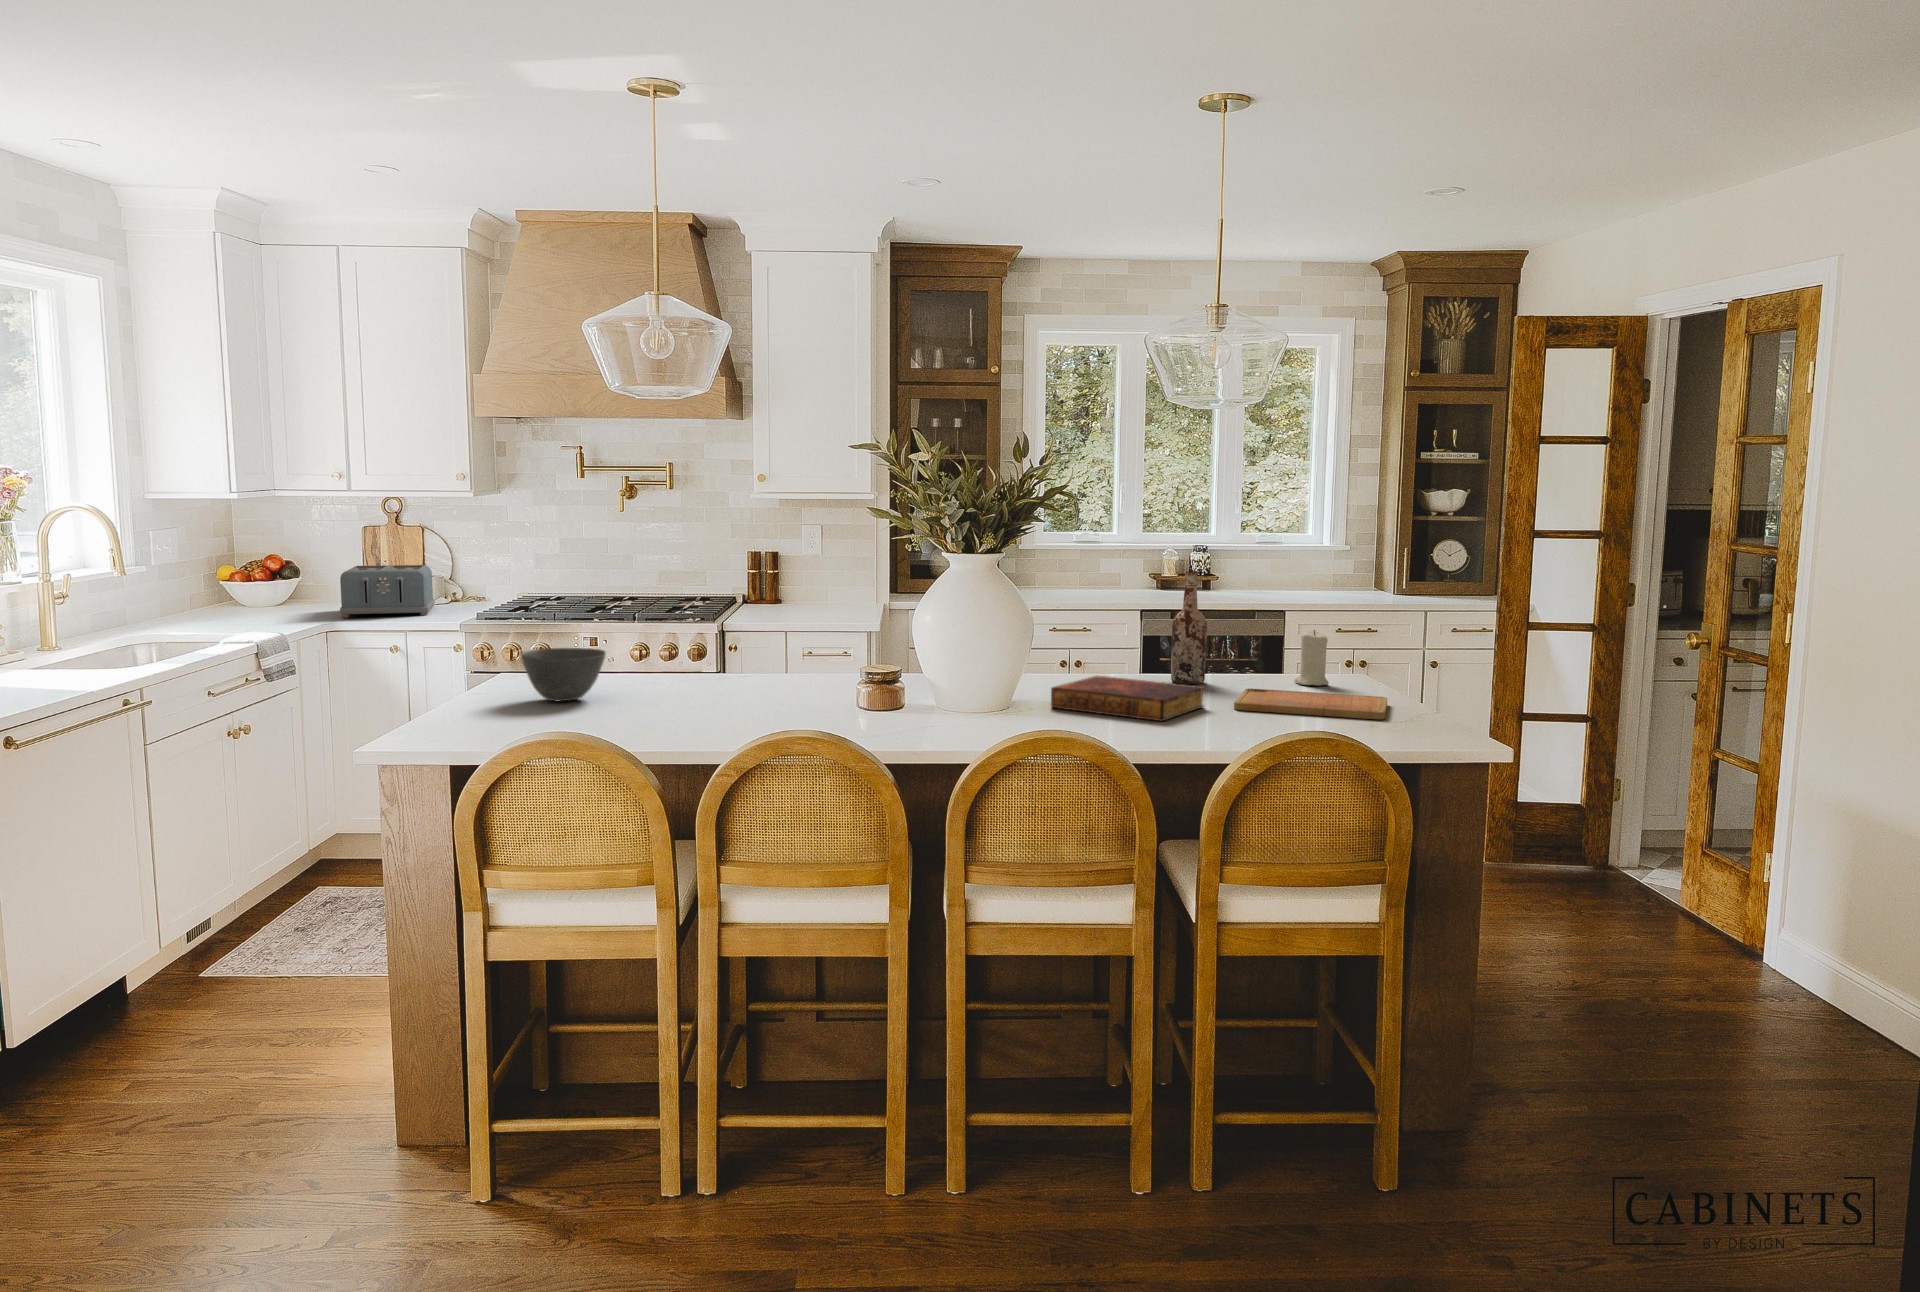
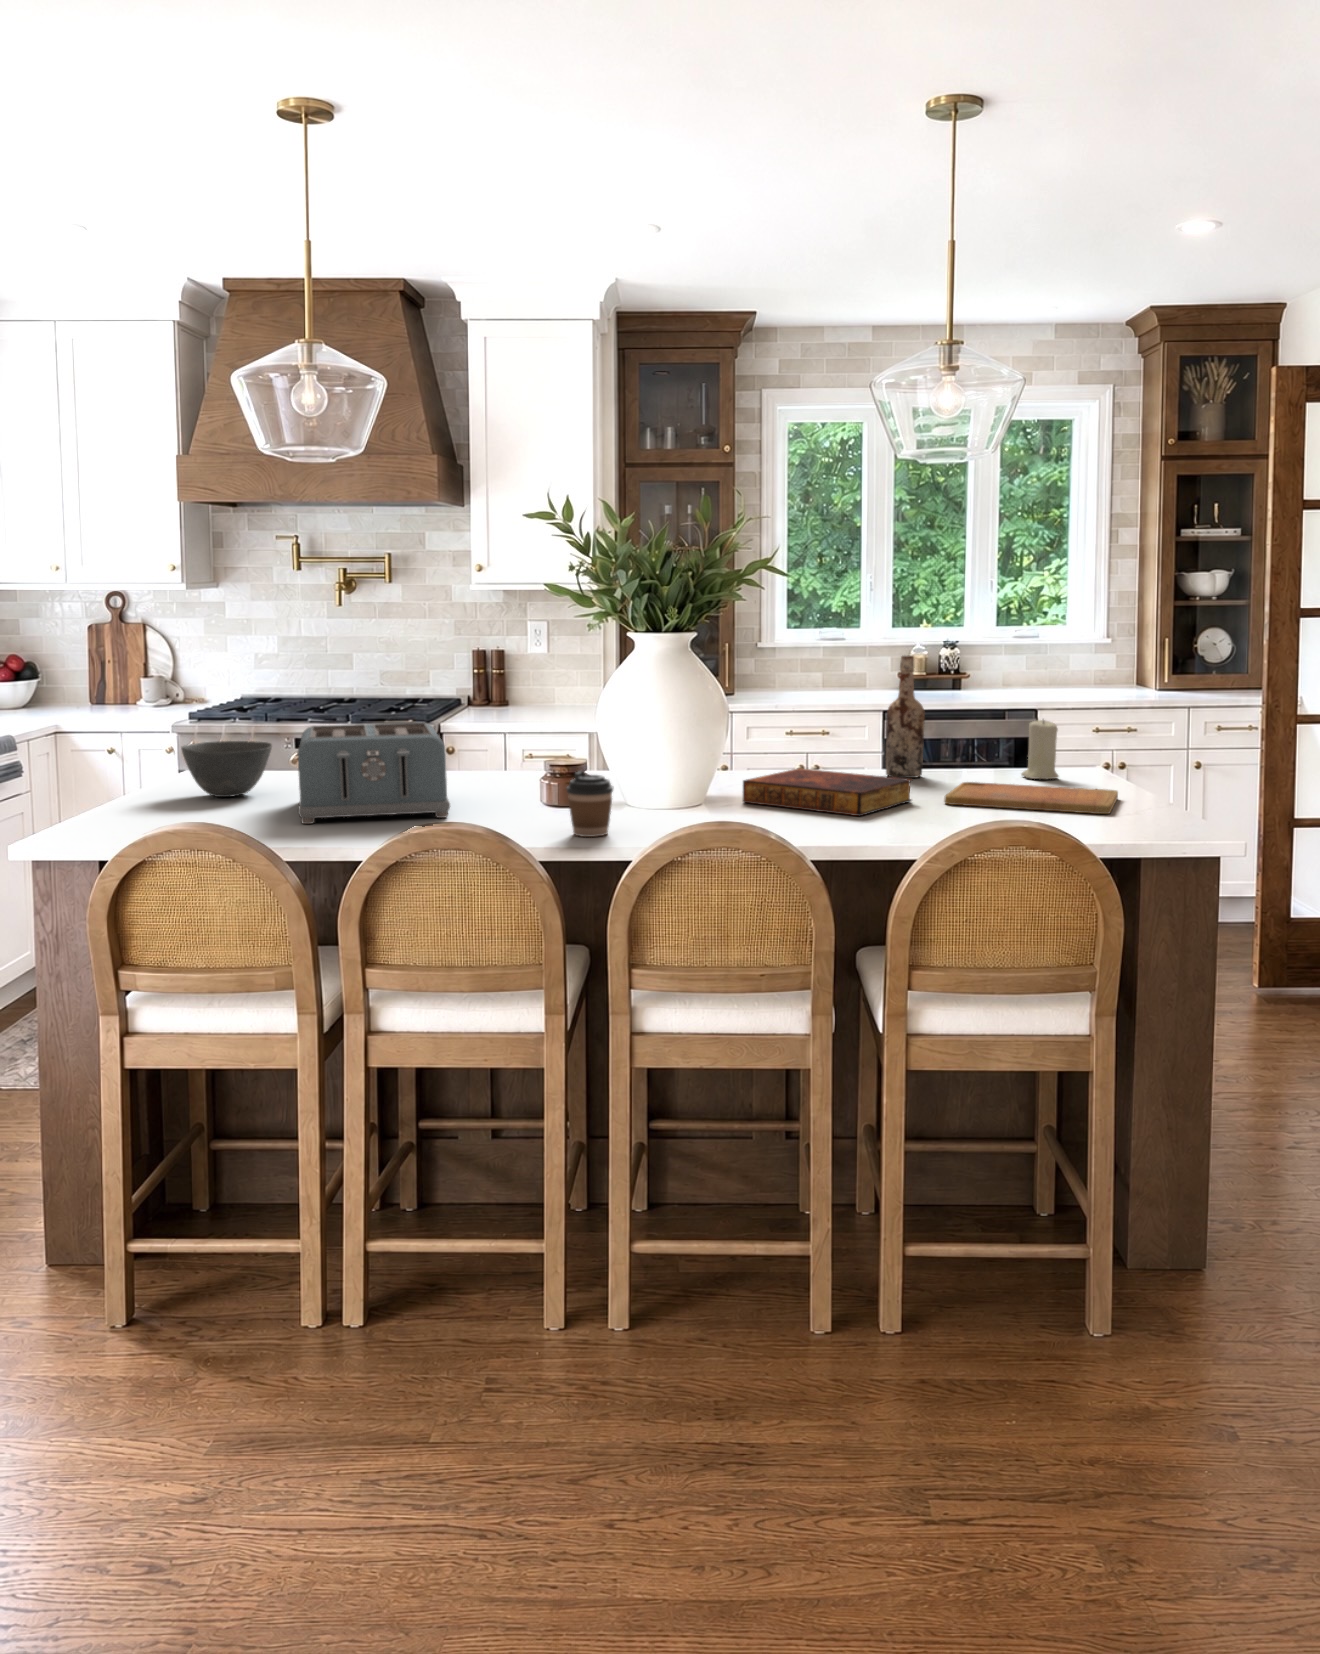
toaster: present [340,565,435,617] -> present [298,723,450,824]
coffee cup: none [904,681,947,741] -> present [567,771,613,837]

